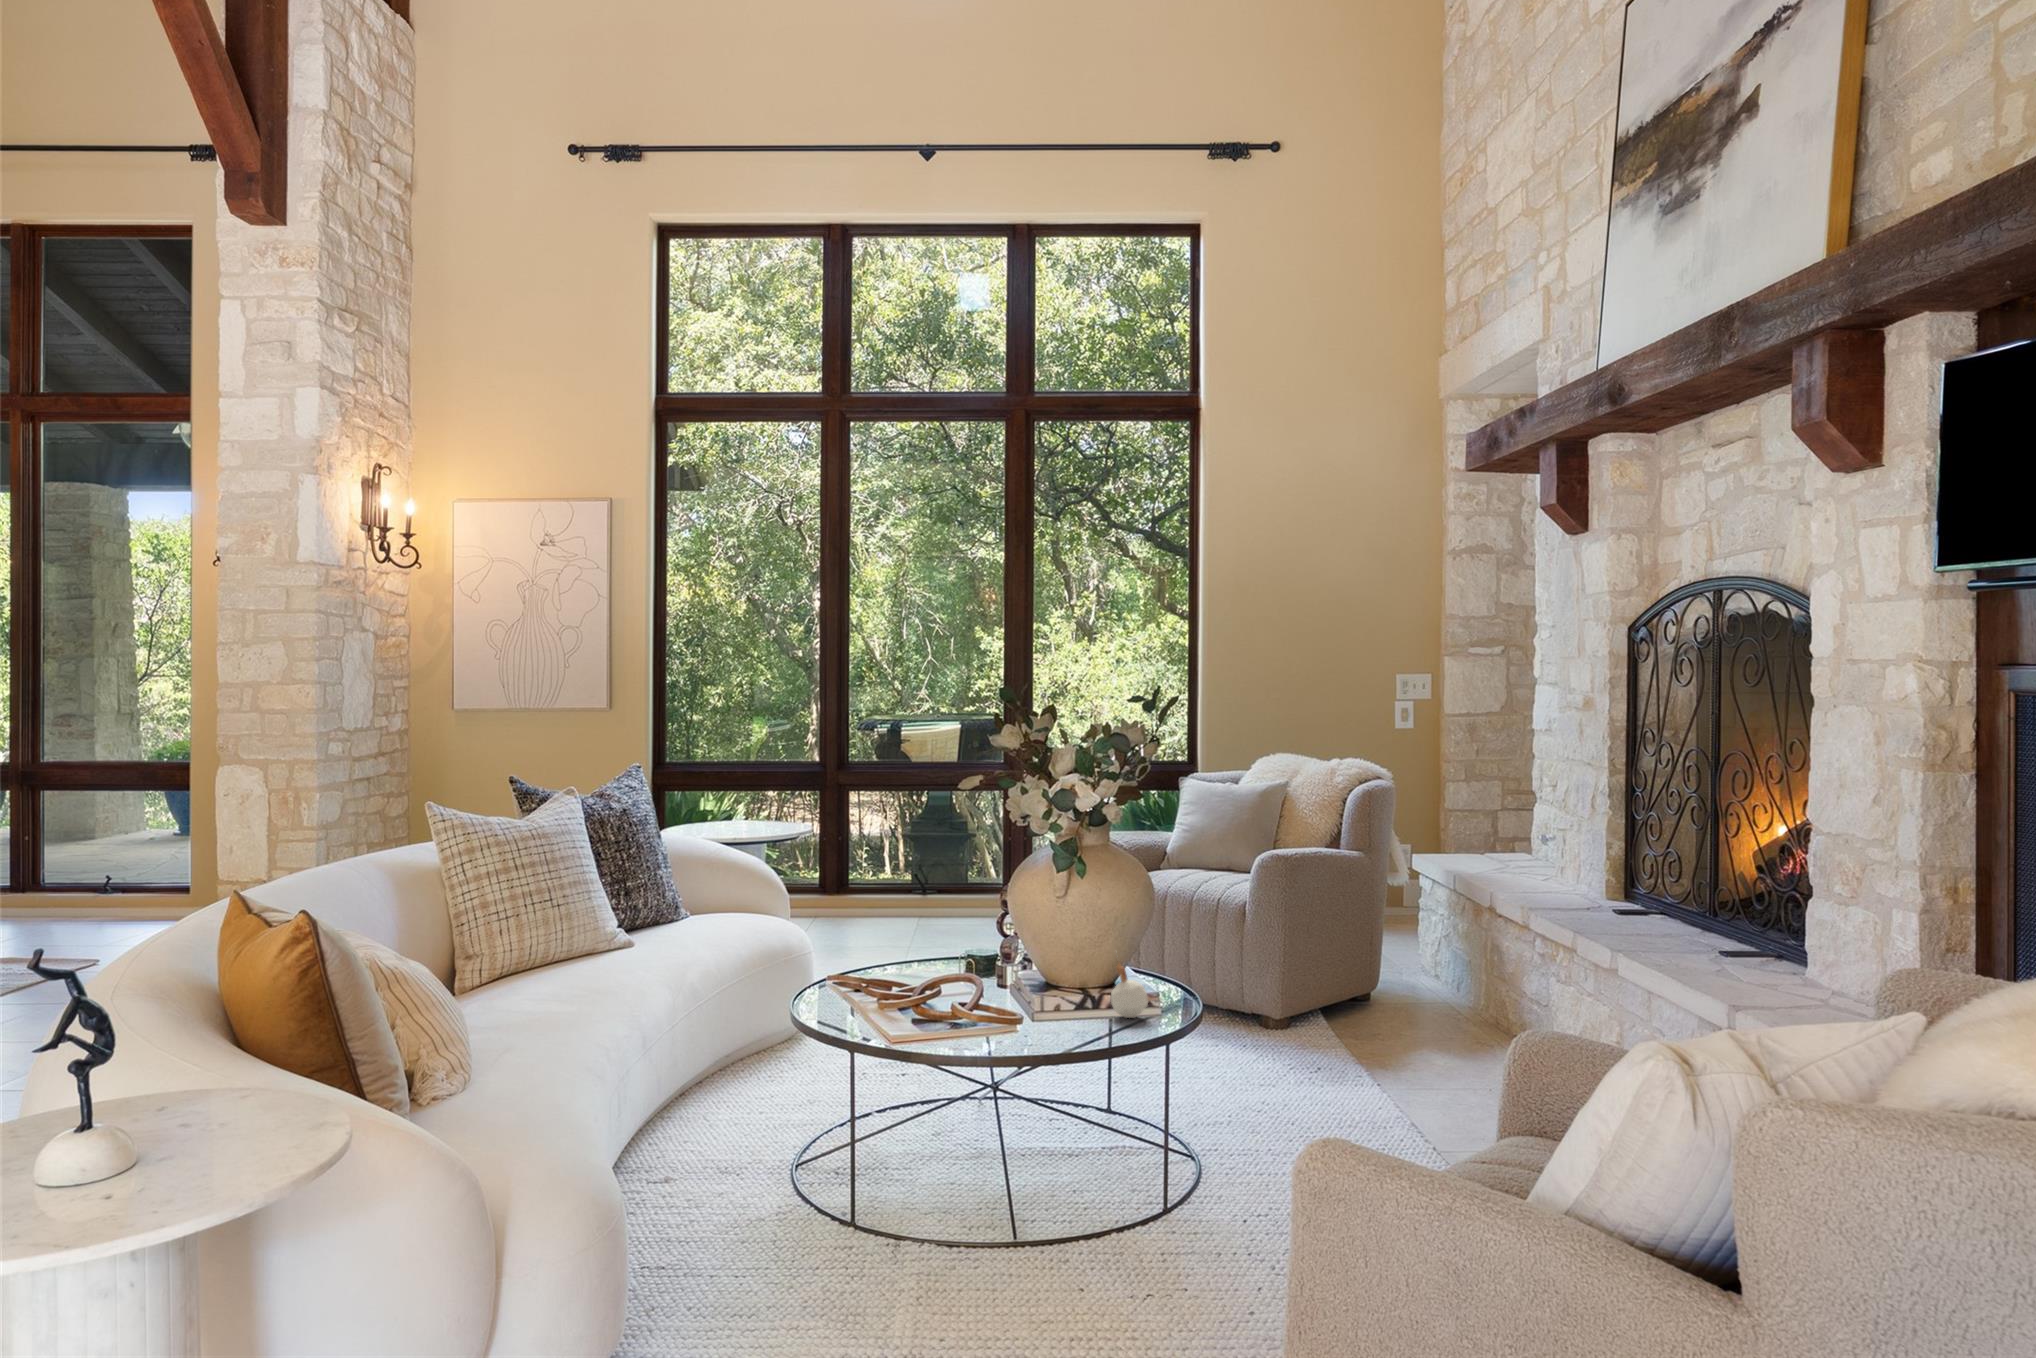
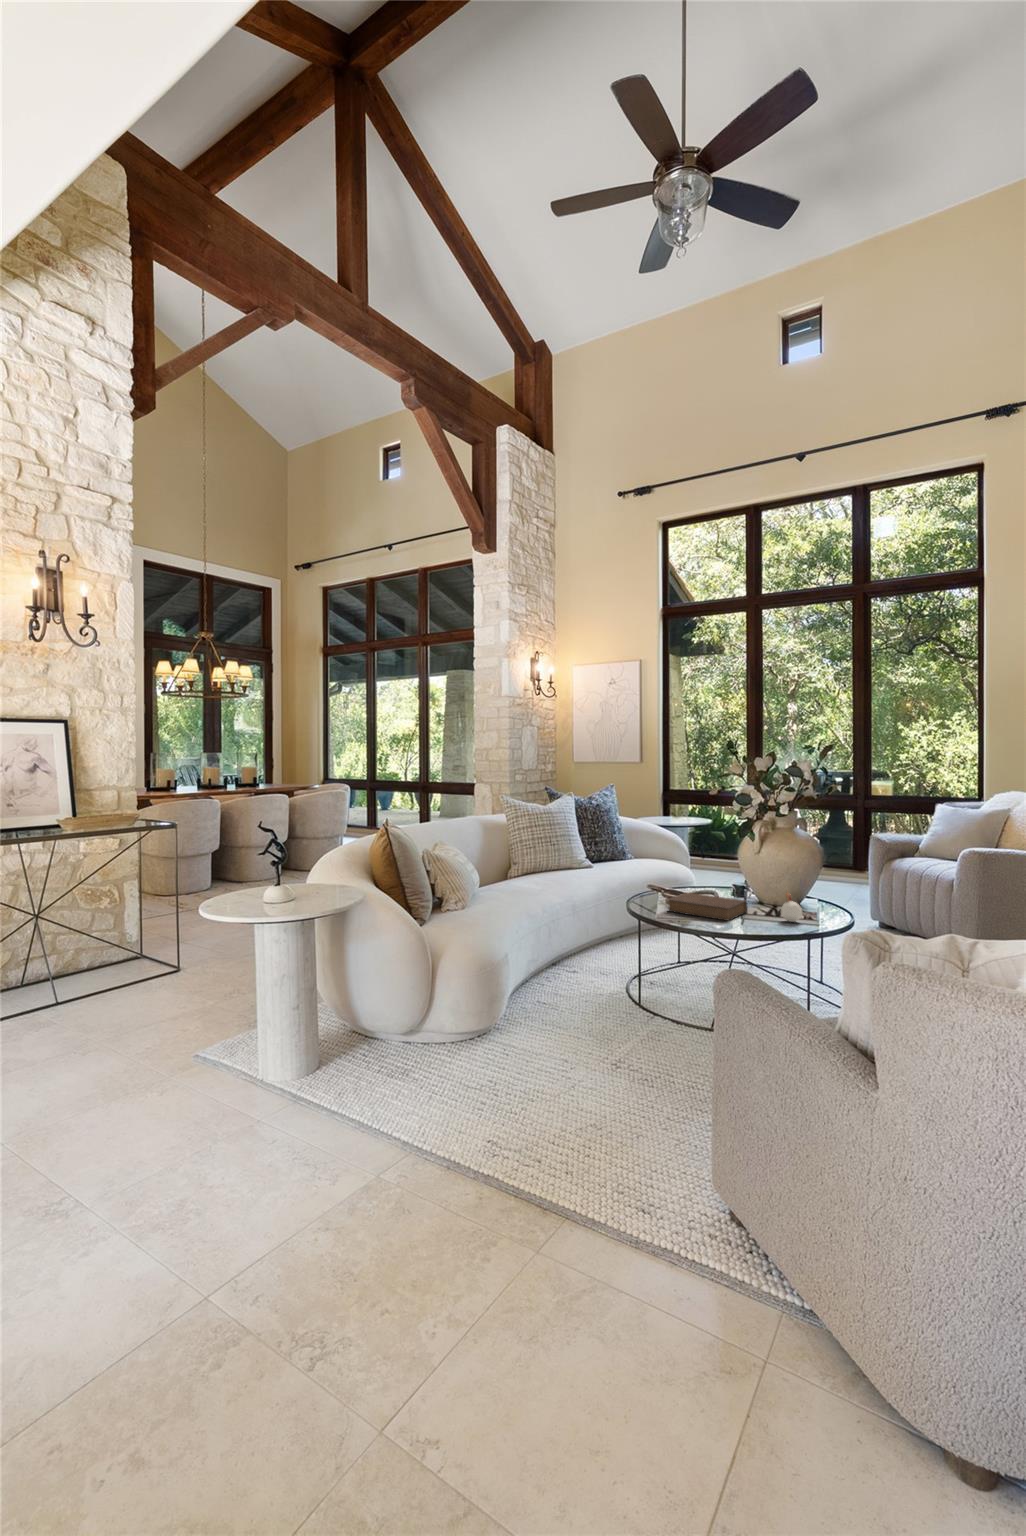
book: none [902,983,1040,1033] -> present [669,892,747,921]

